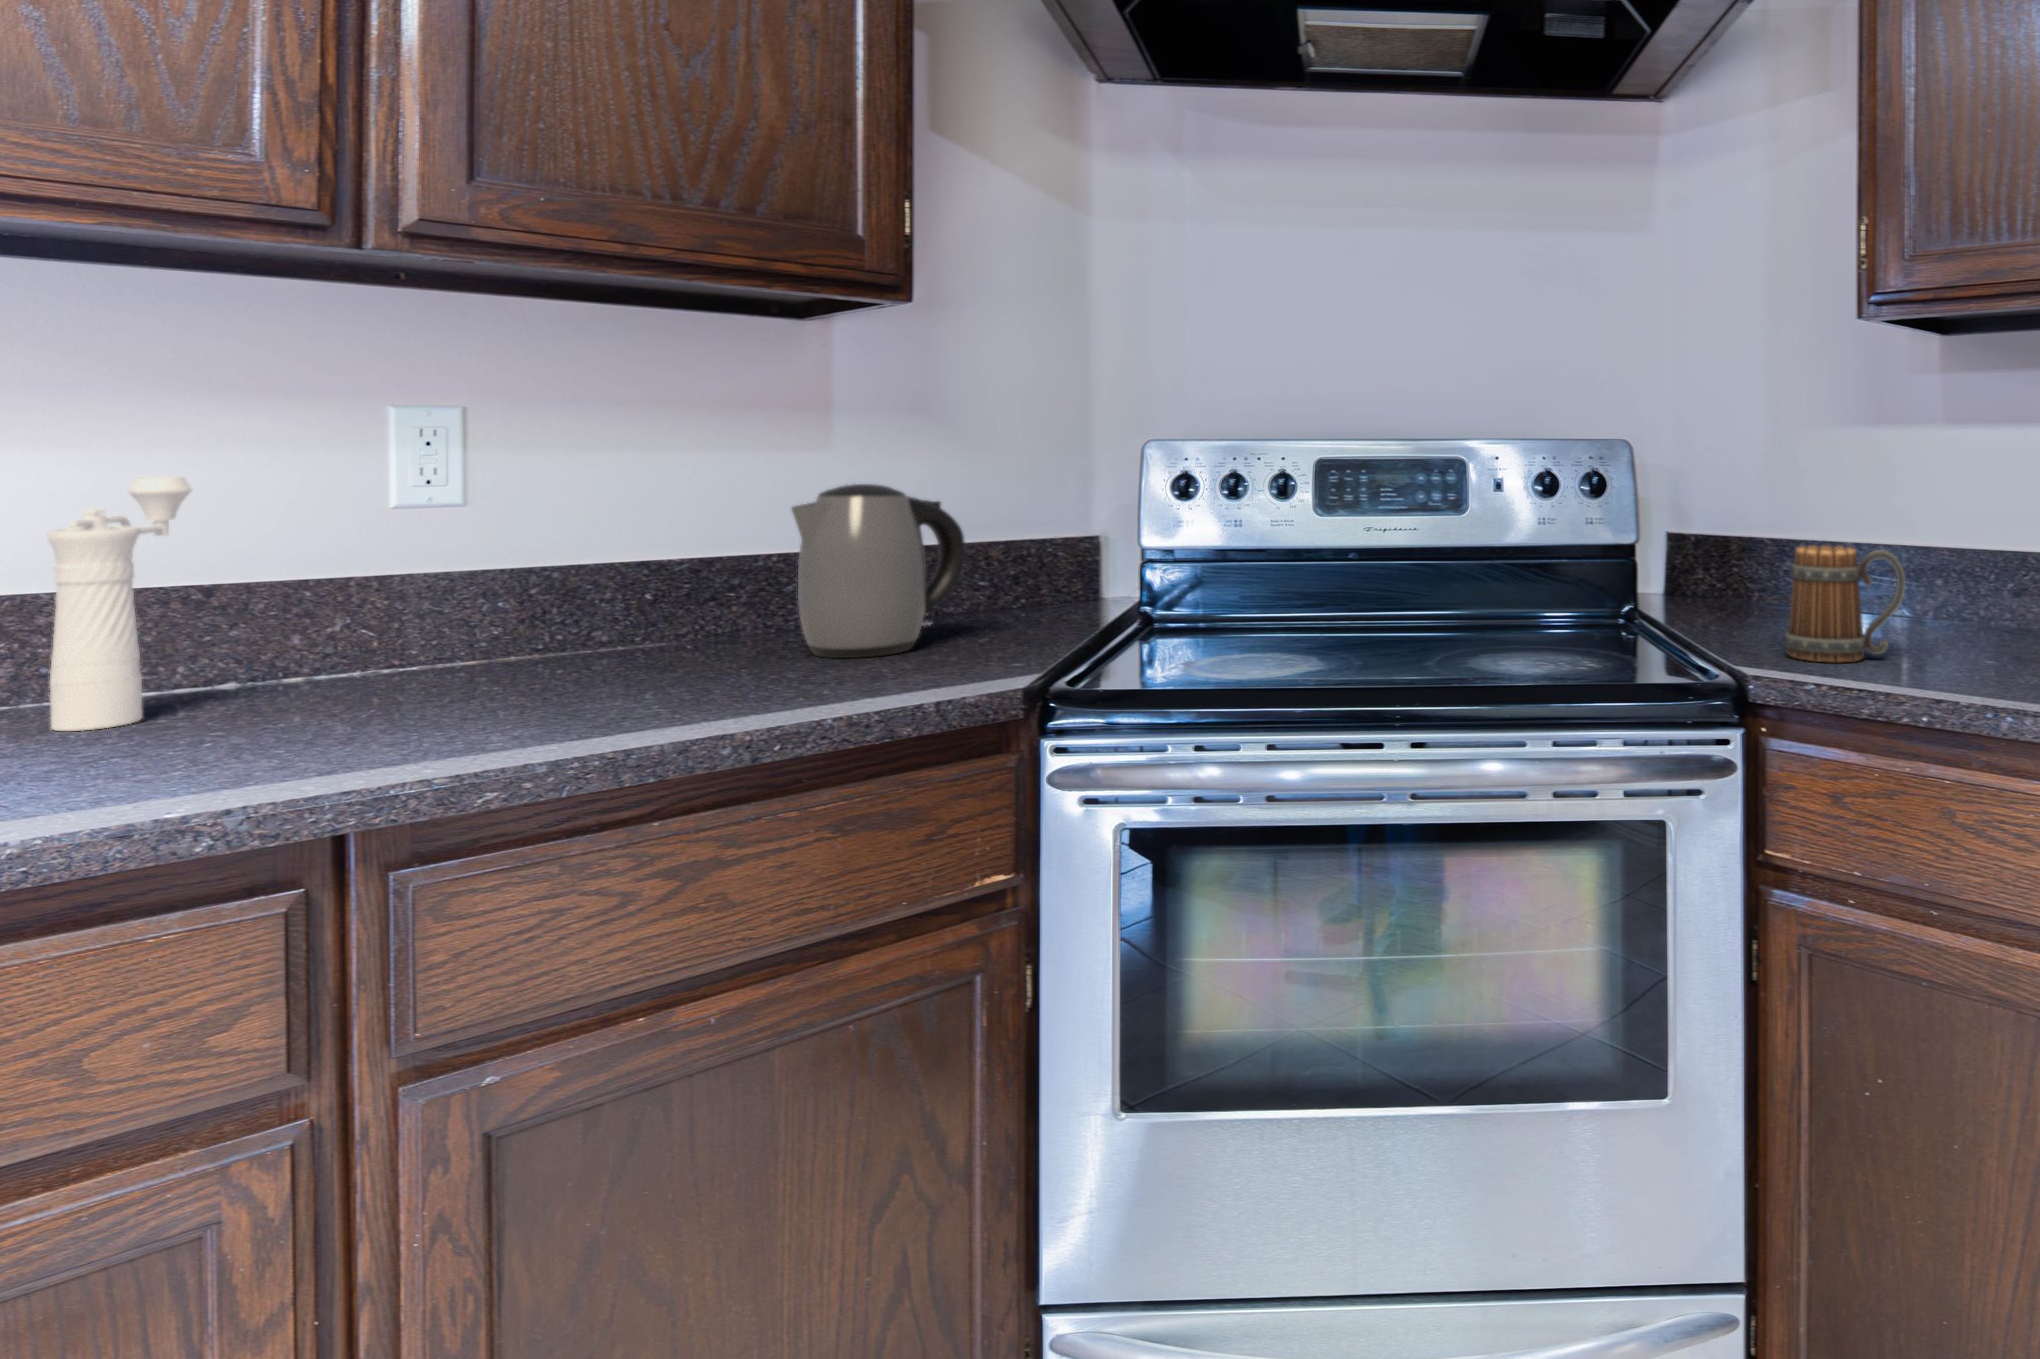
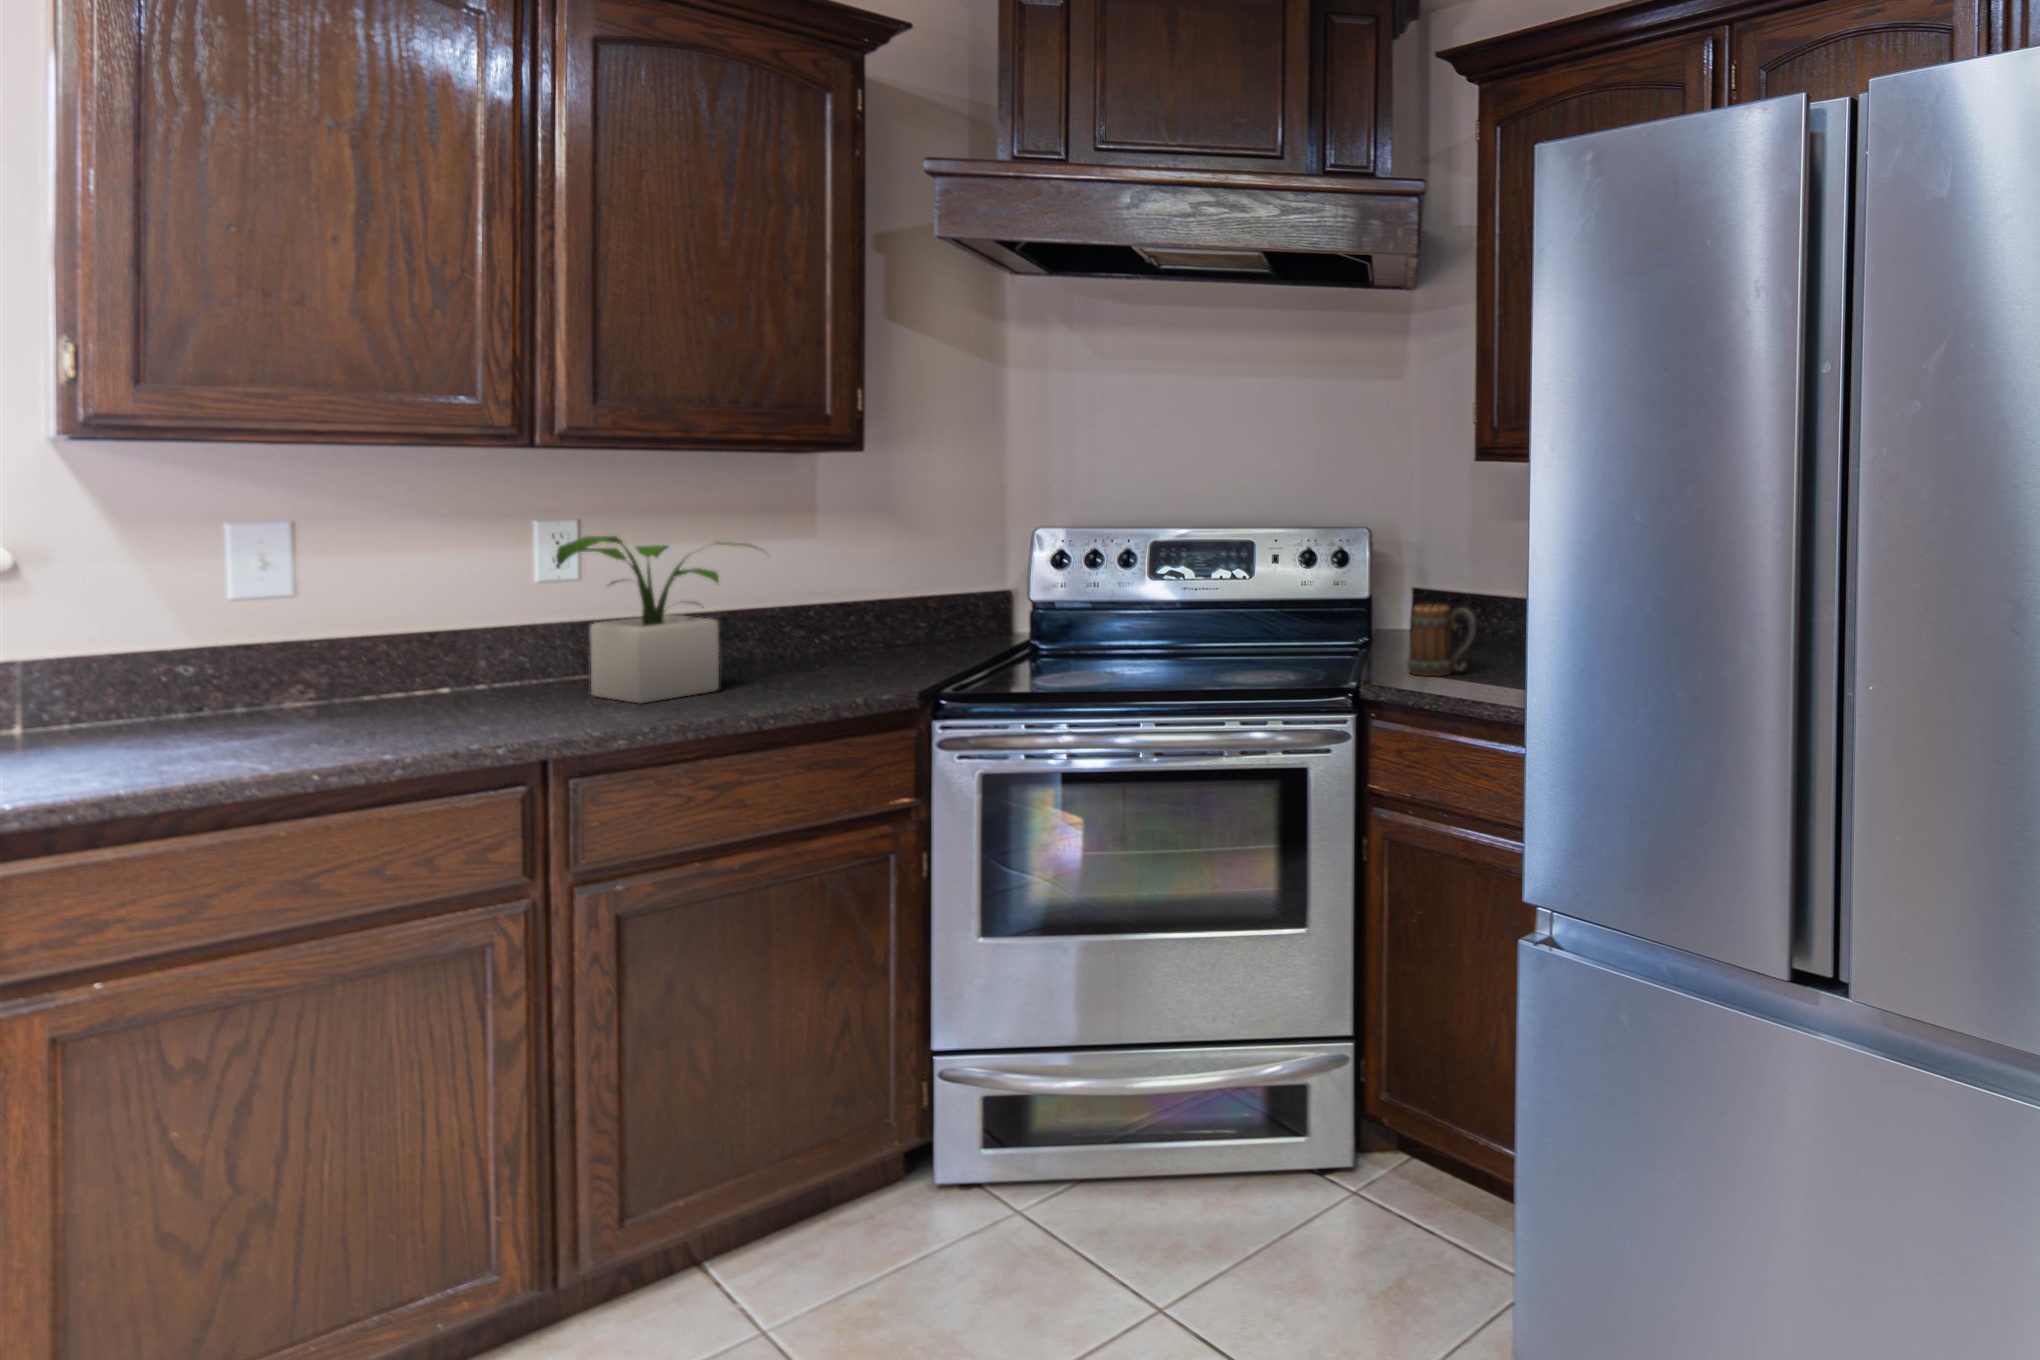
potted plant: none [385,410,771,716] -> present [556,536,756,703]
pepper mill: present [47,477,192,731] -> none [361,567,427,711]
kettle: present [792,484,965,658] -> none [783,563,899,672]

